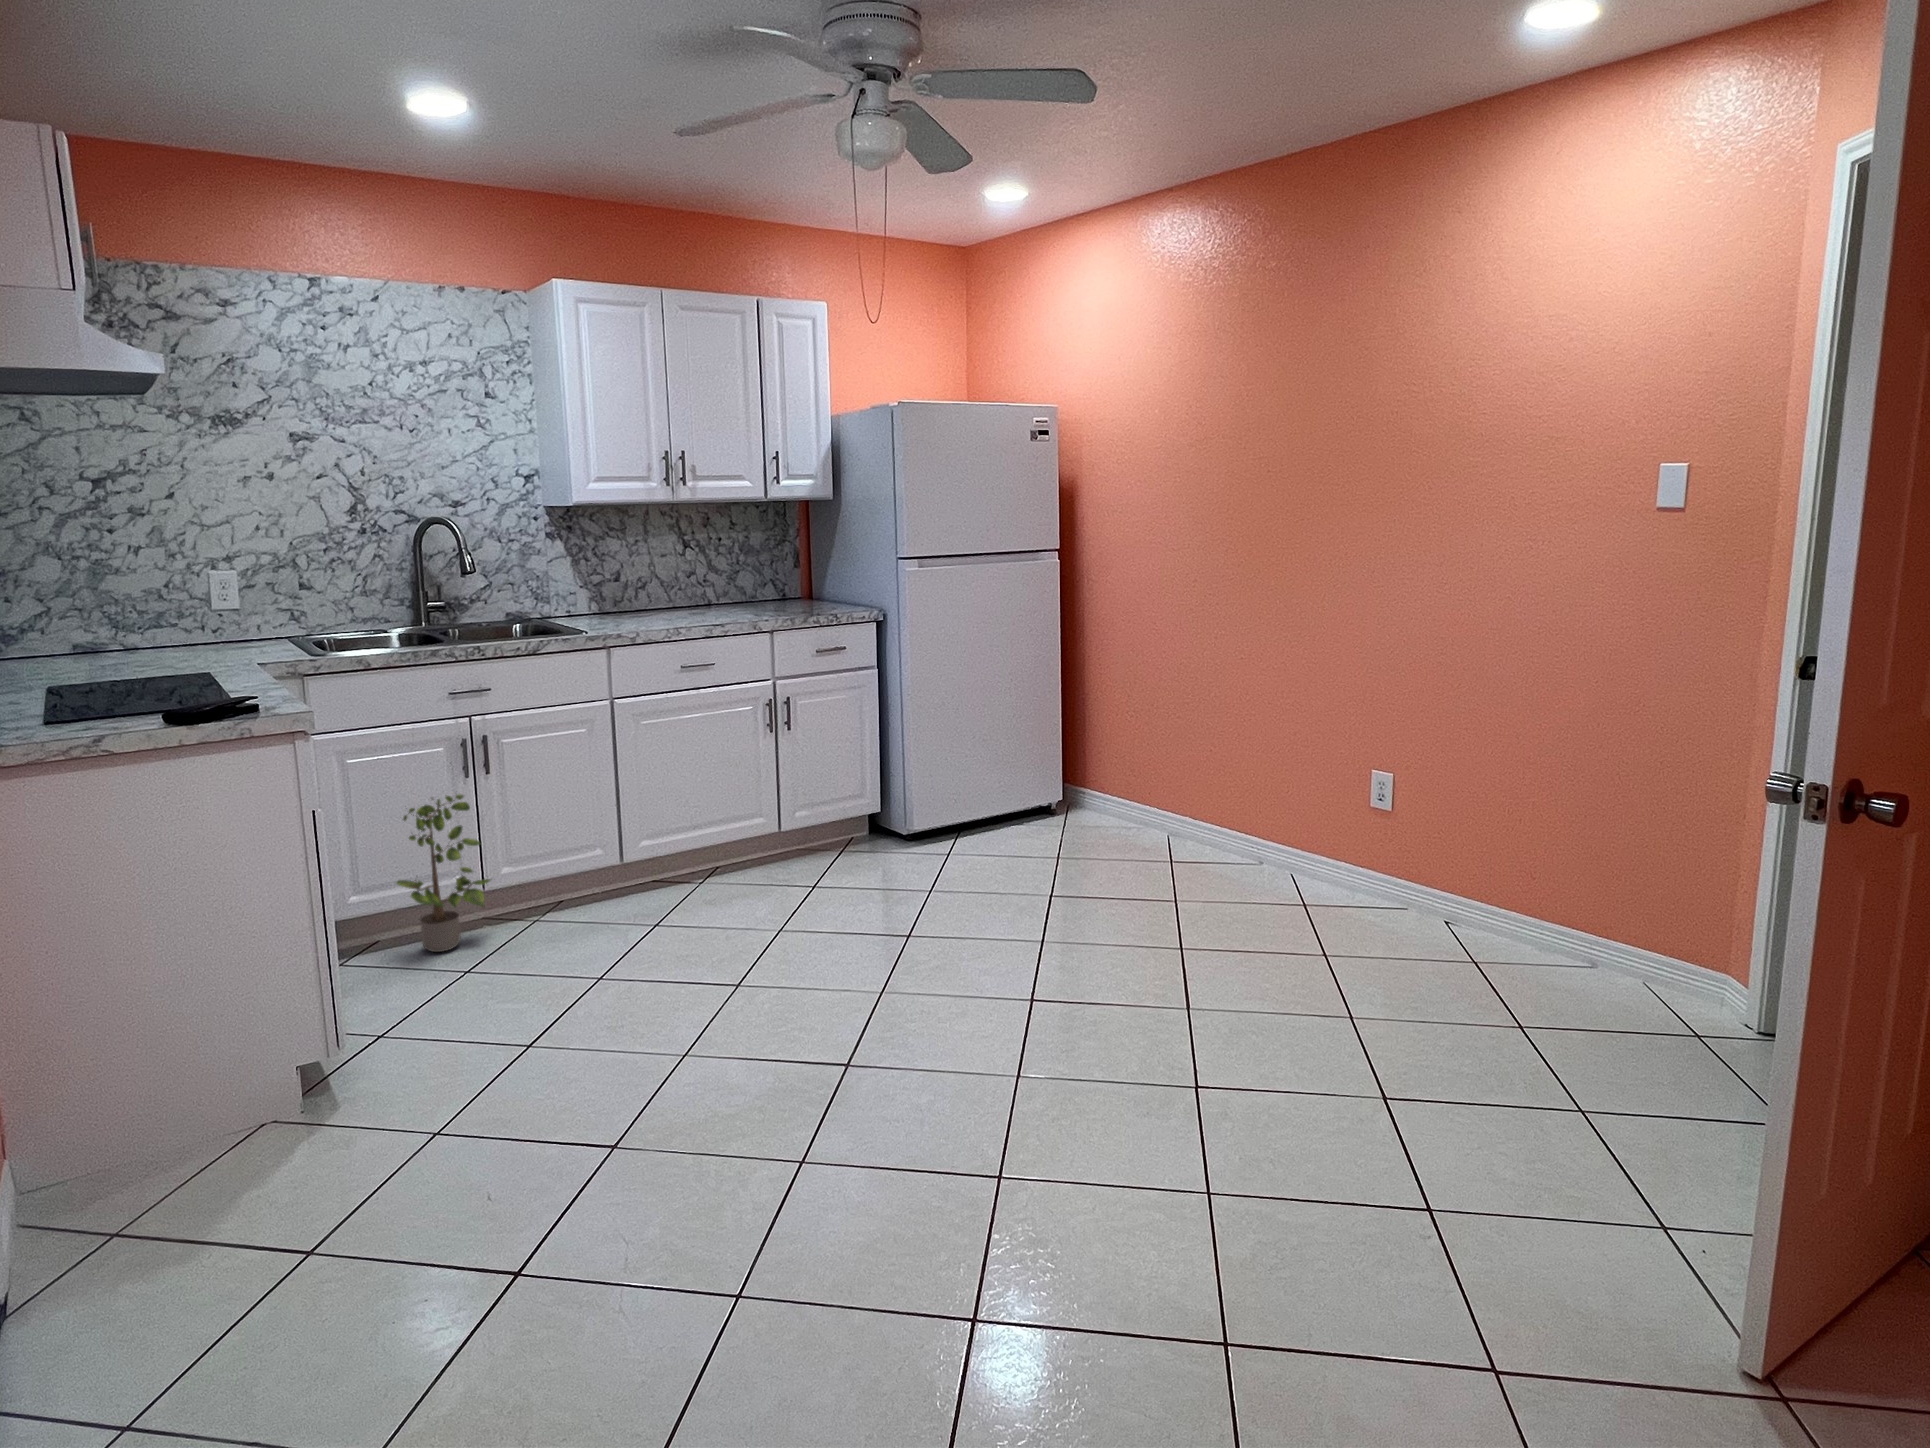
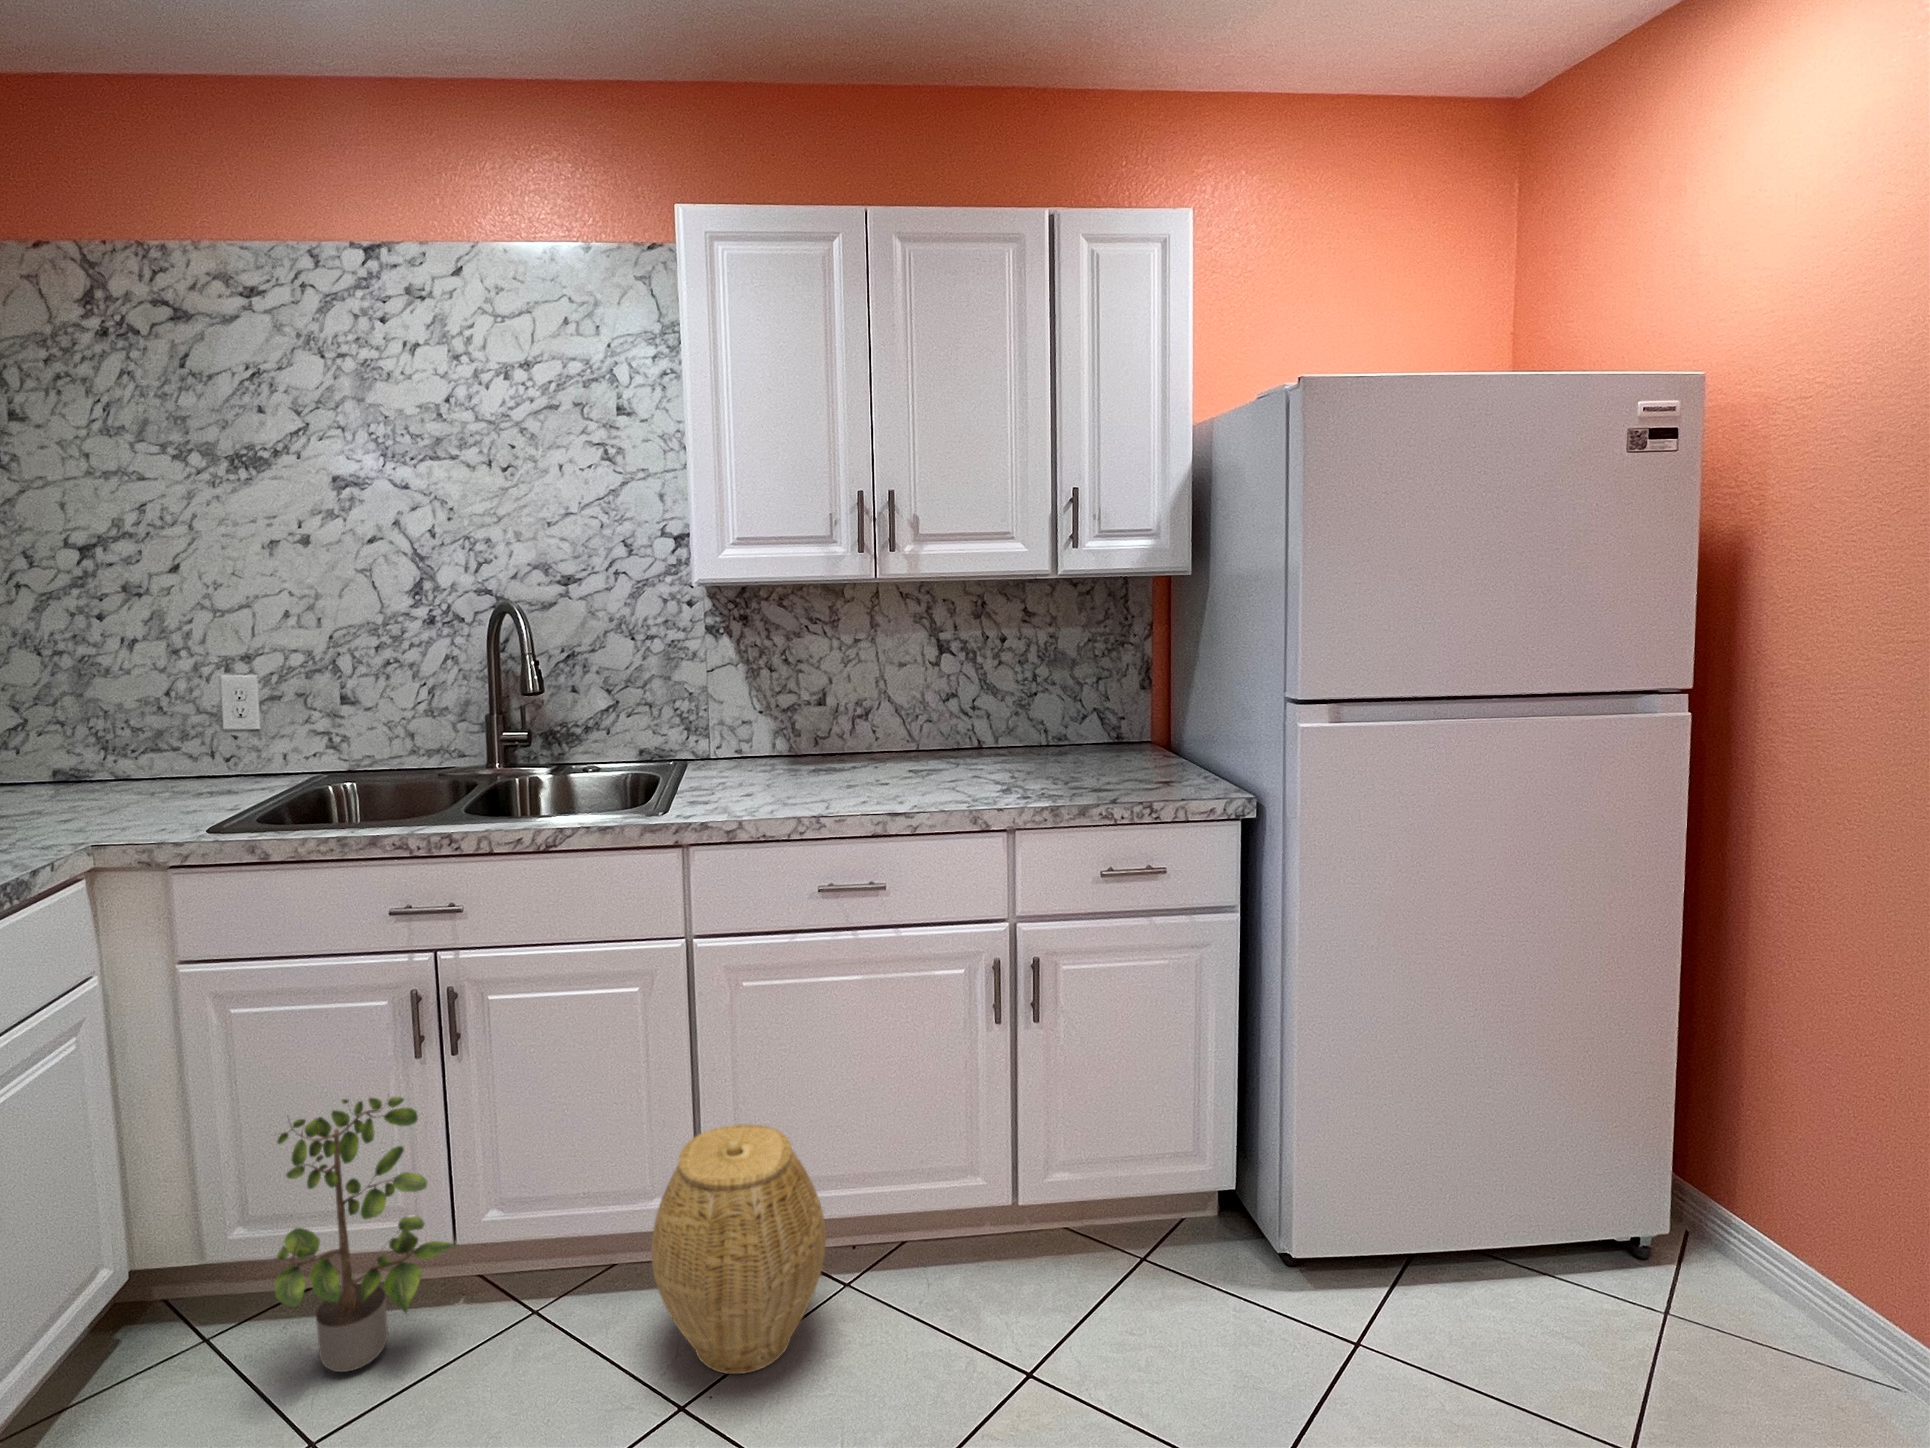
woven basket: none [610,794,703,913] -> present [651,1124,826,1374]

